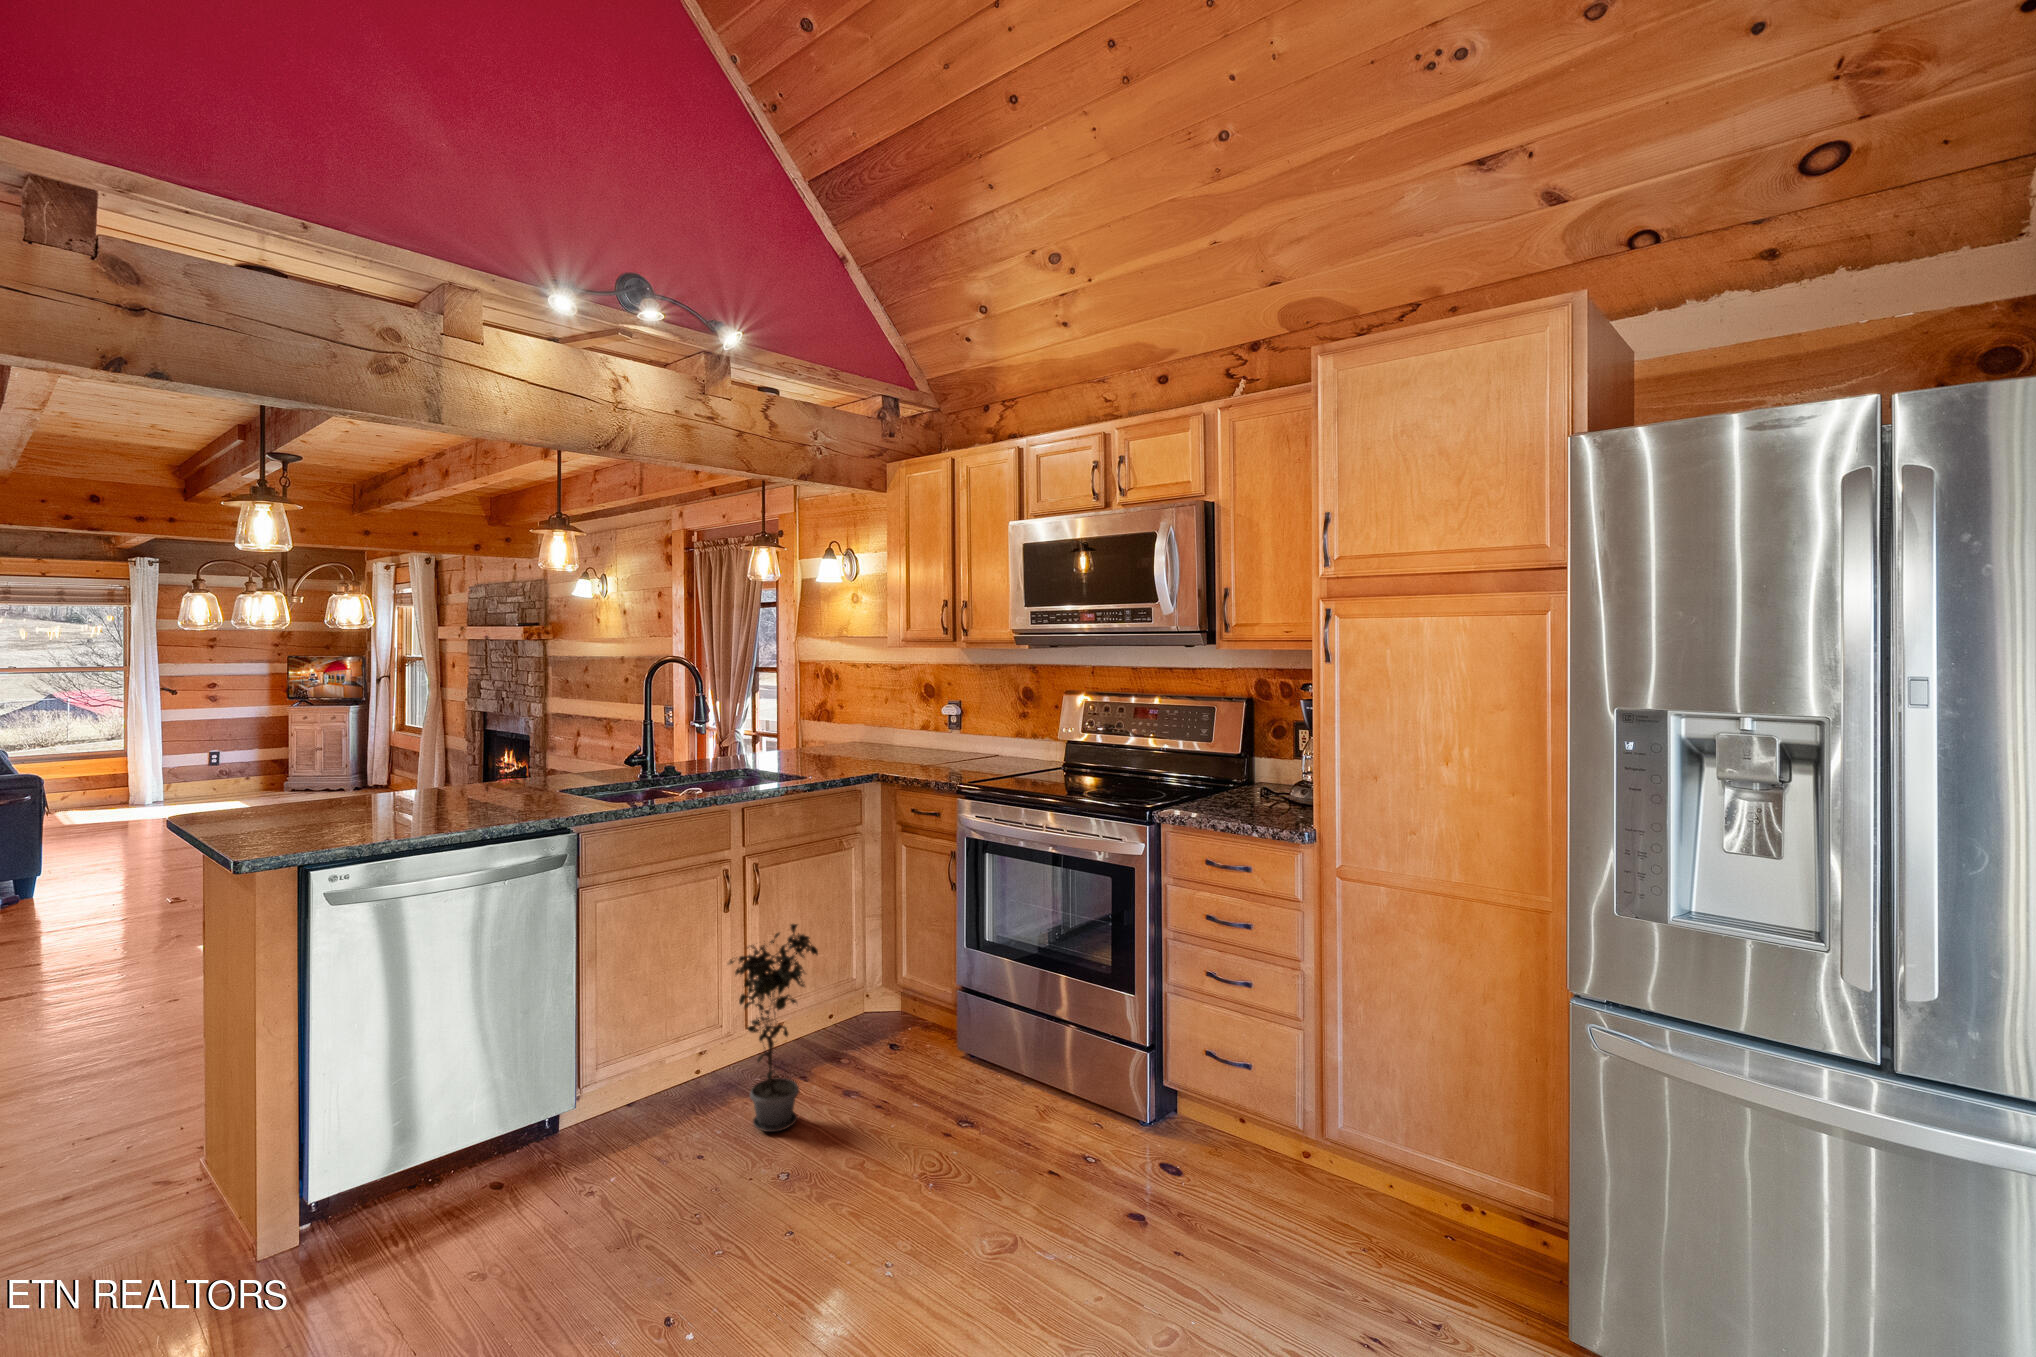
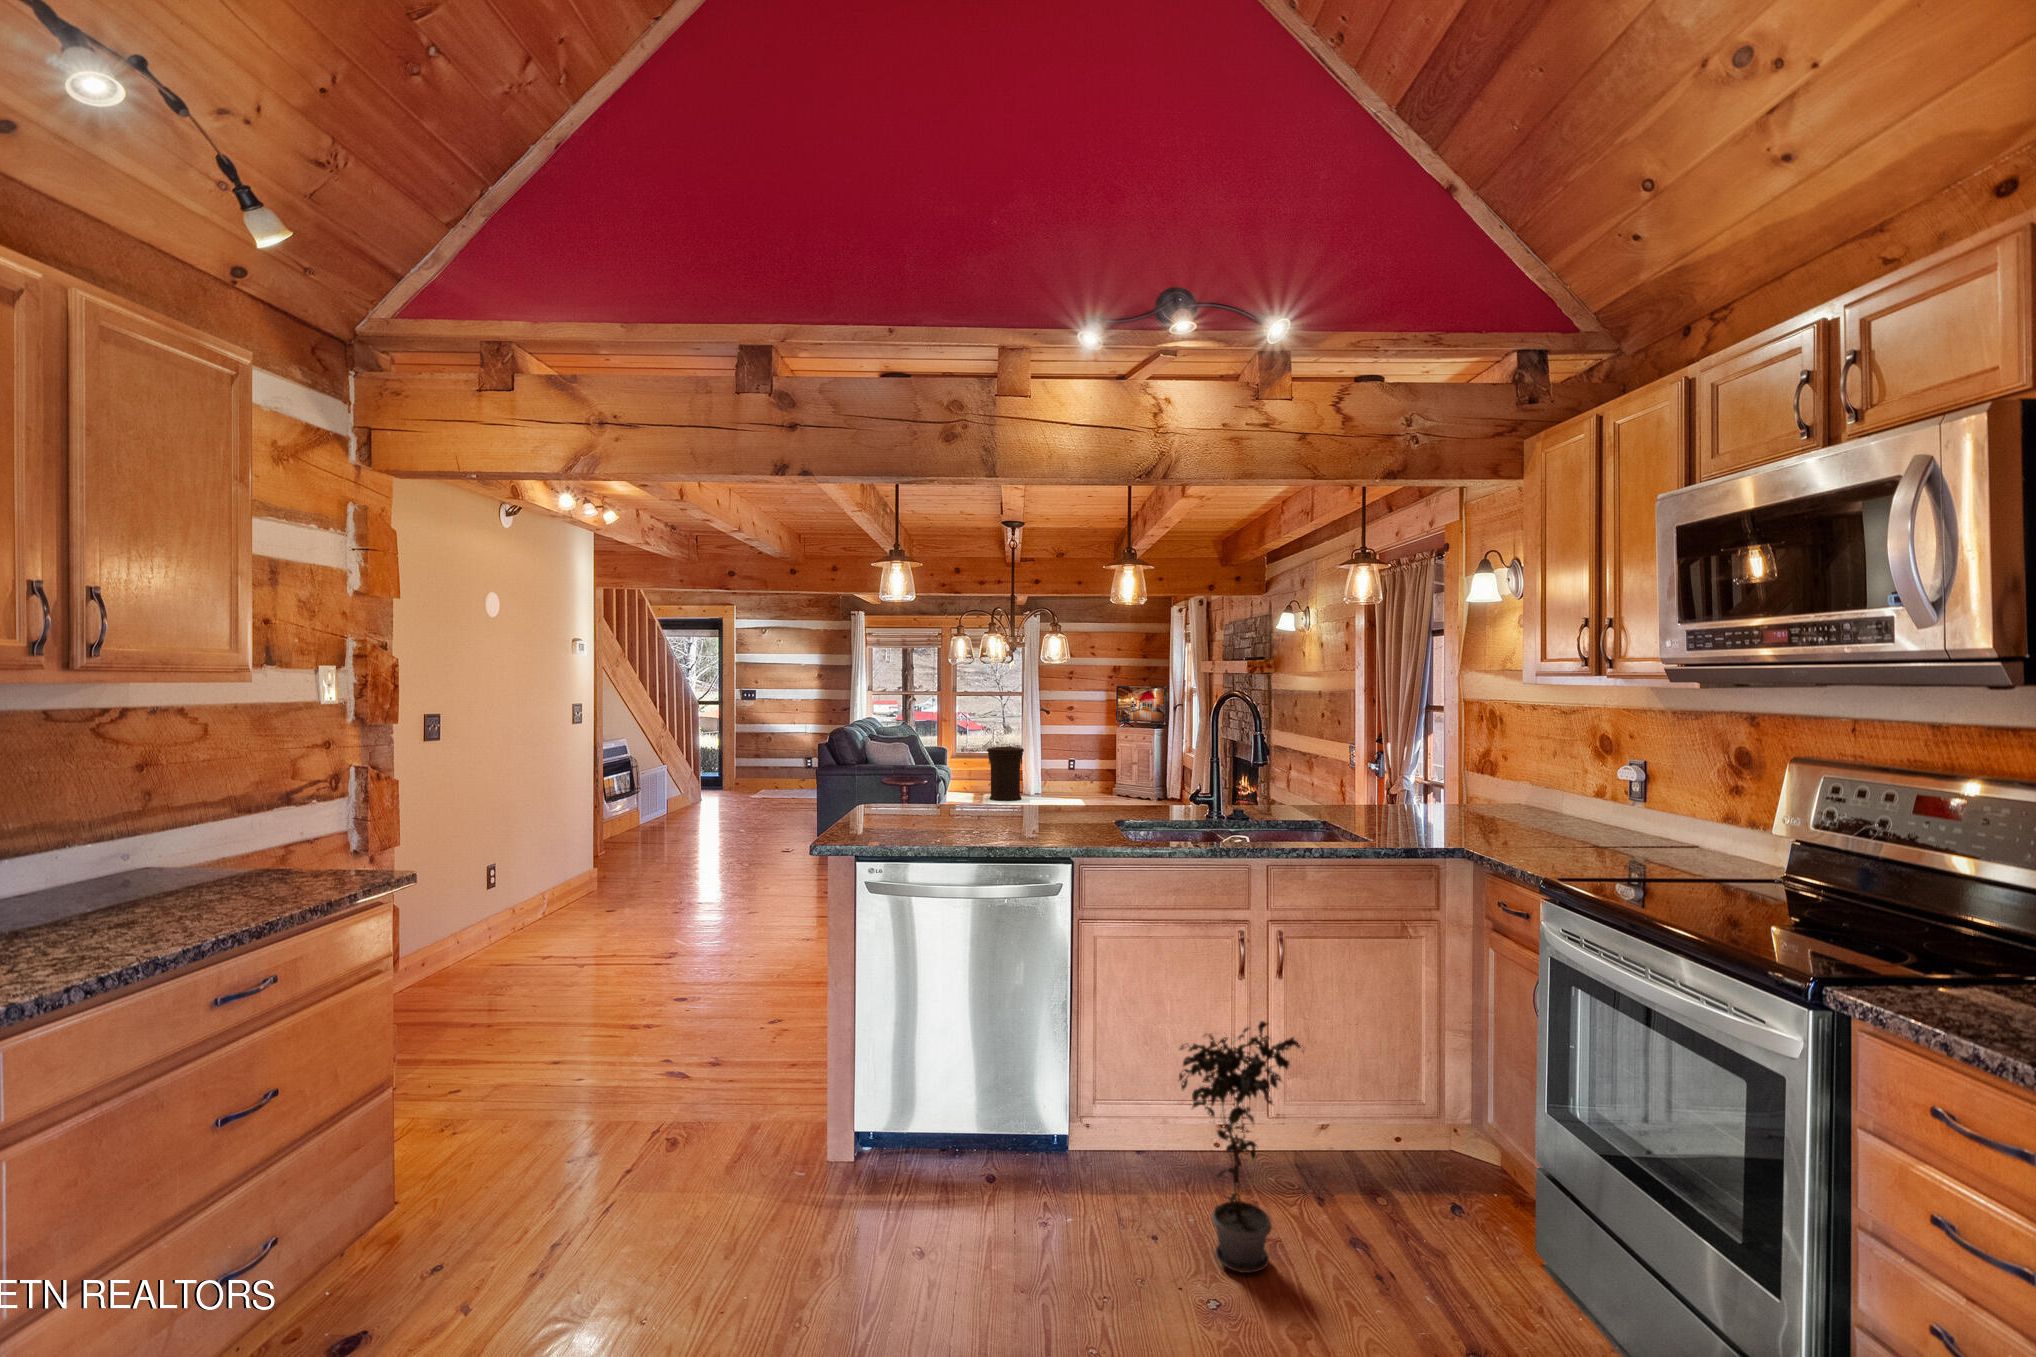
trash can: none [71,738,141,816] -> present [987,746,1024,801]

